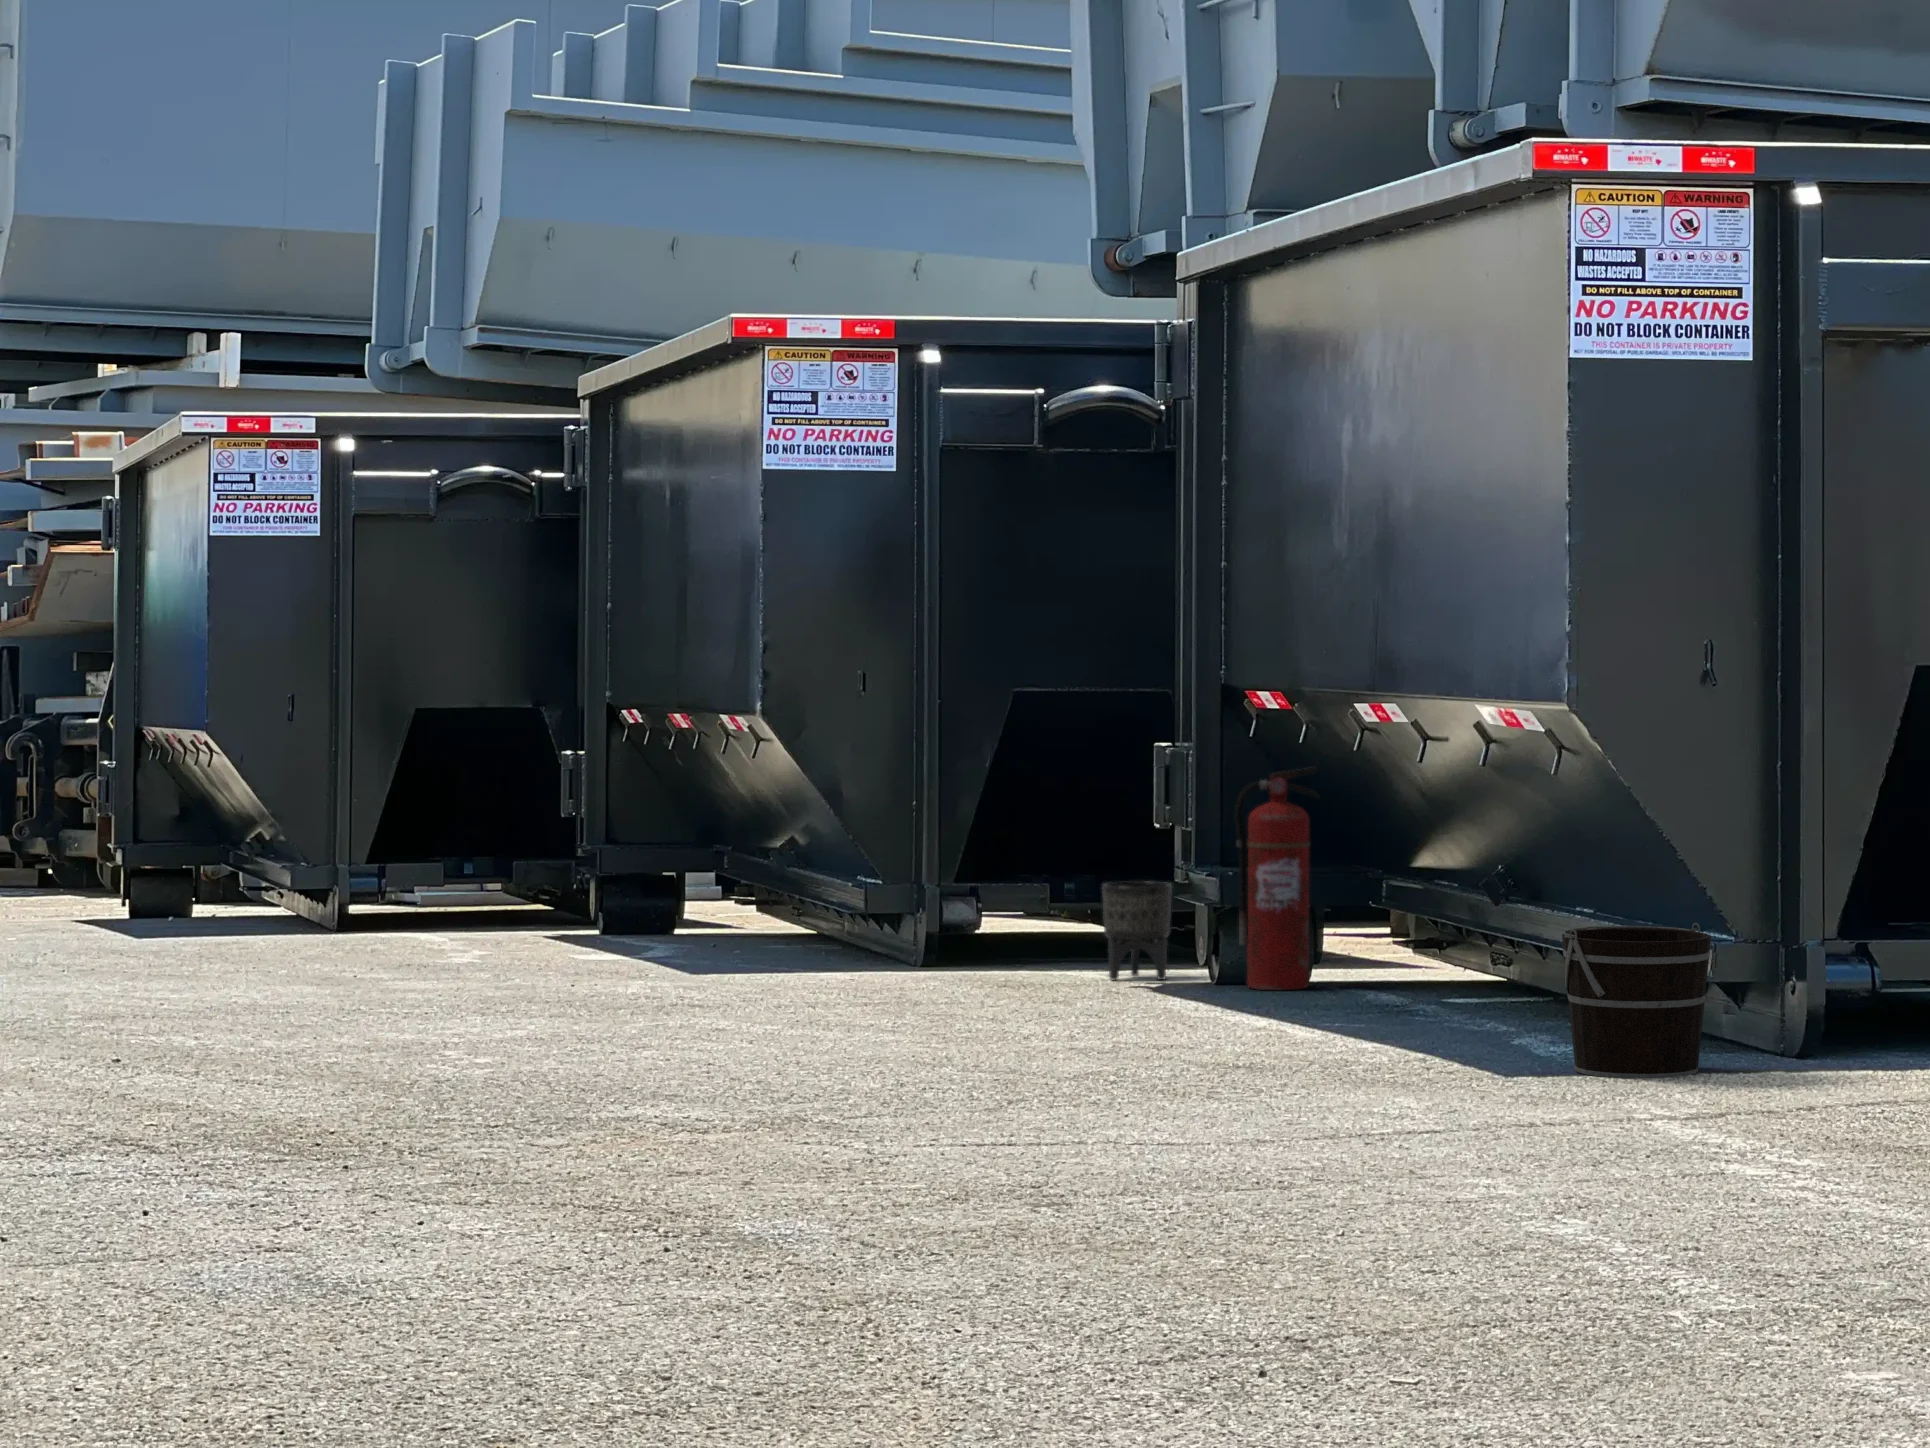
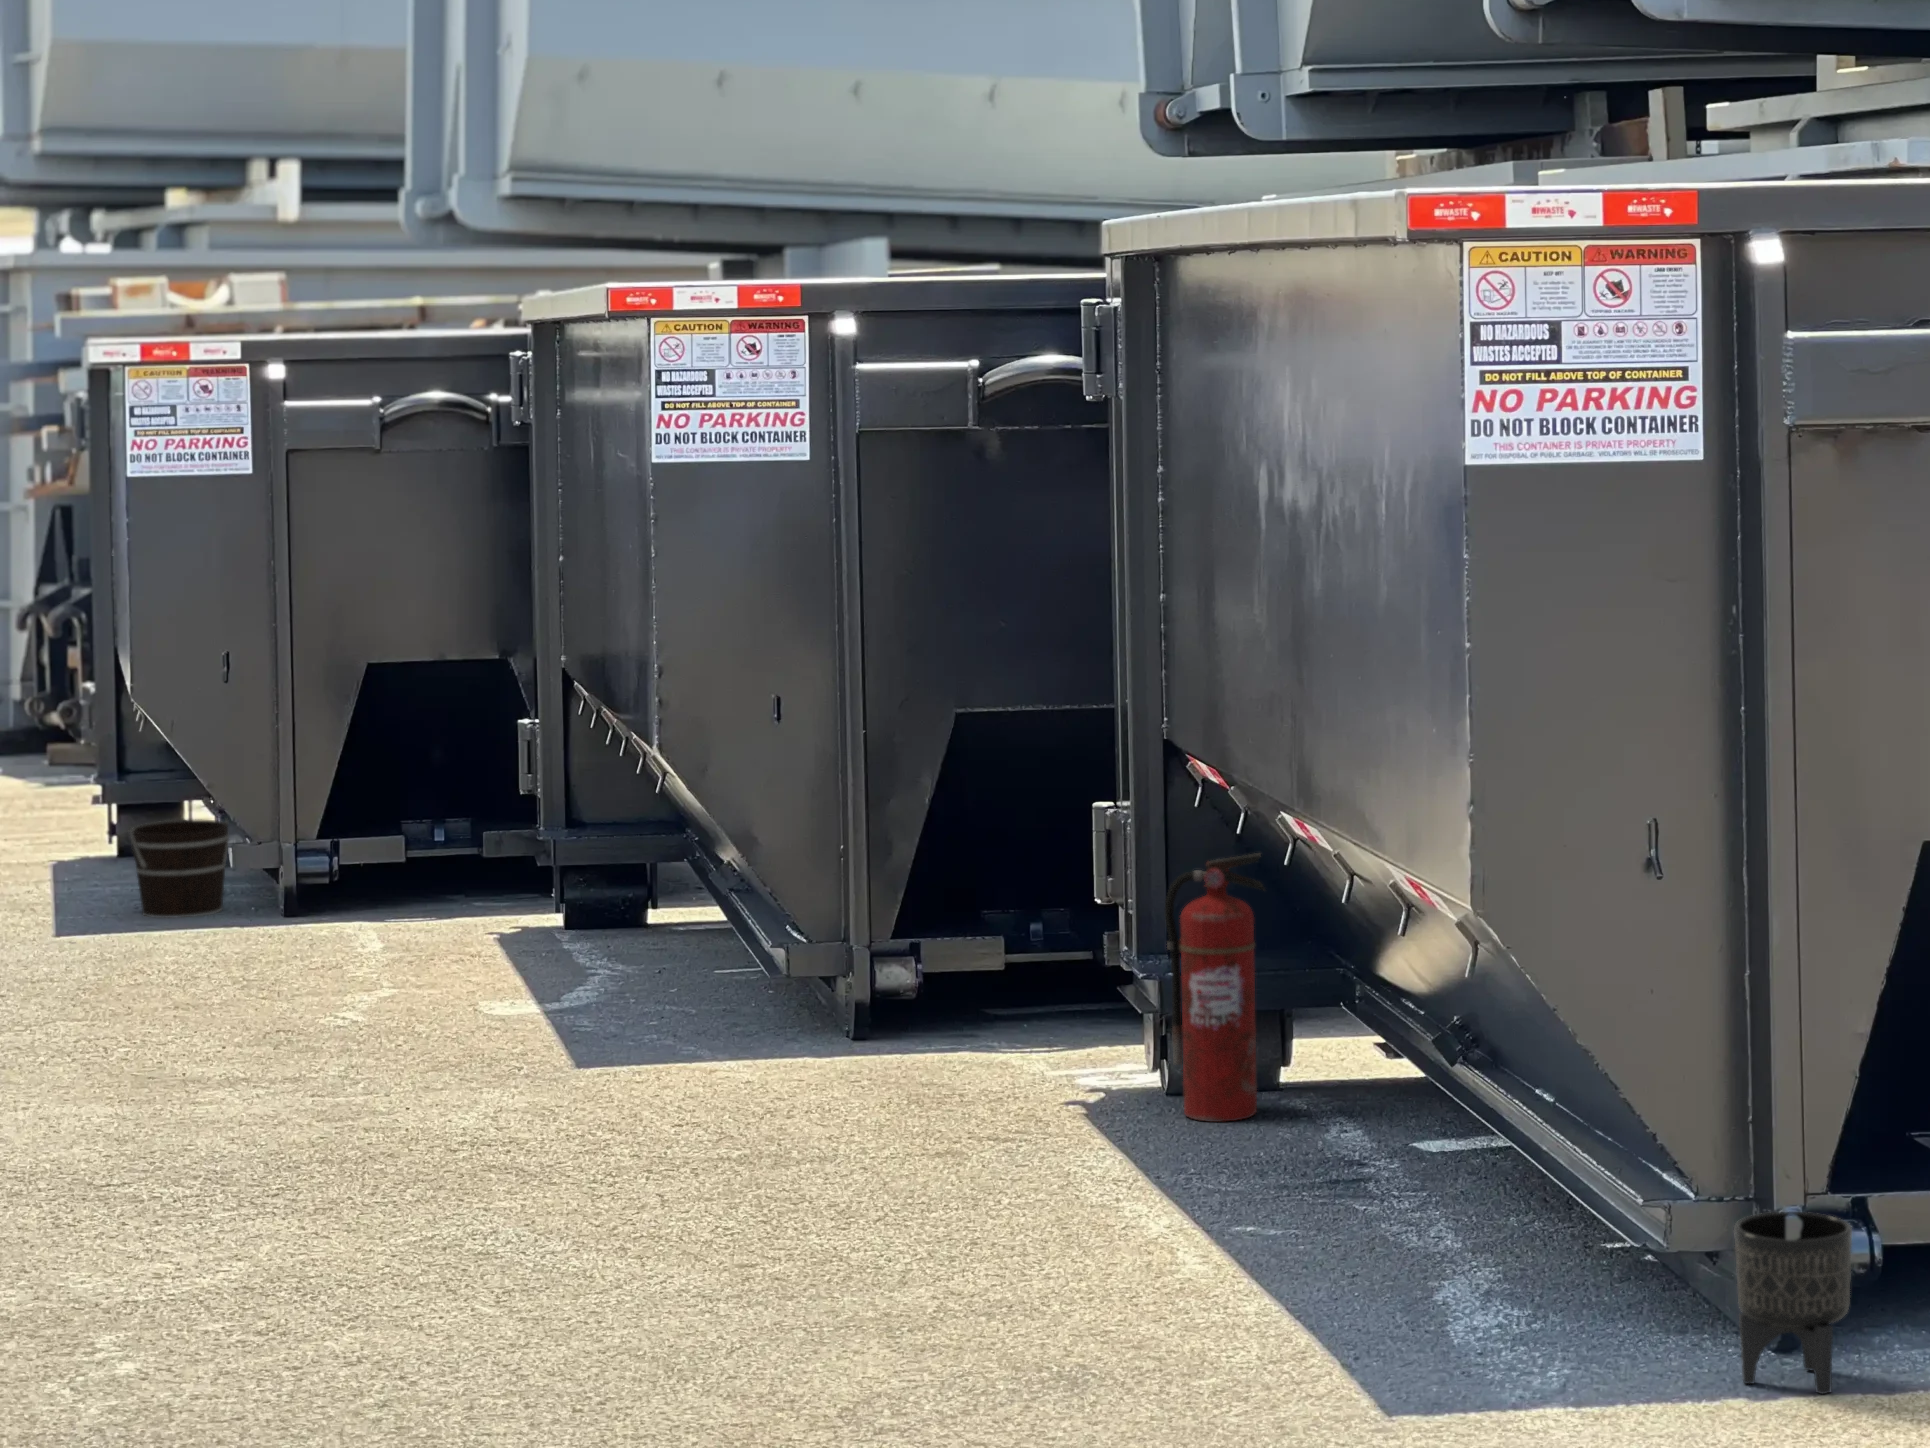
planter: present [1102,881,1172,980] -> present [1734,1212,1852,1394]
bucket: present [1562,923,1711,1078] -> present [129,819,229,918]

